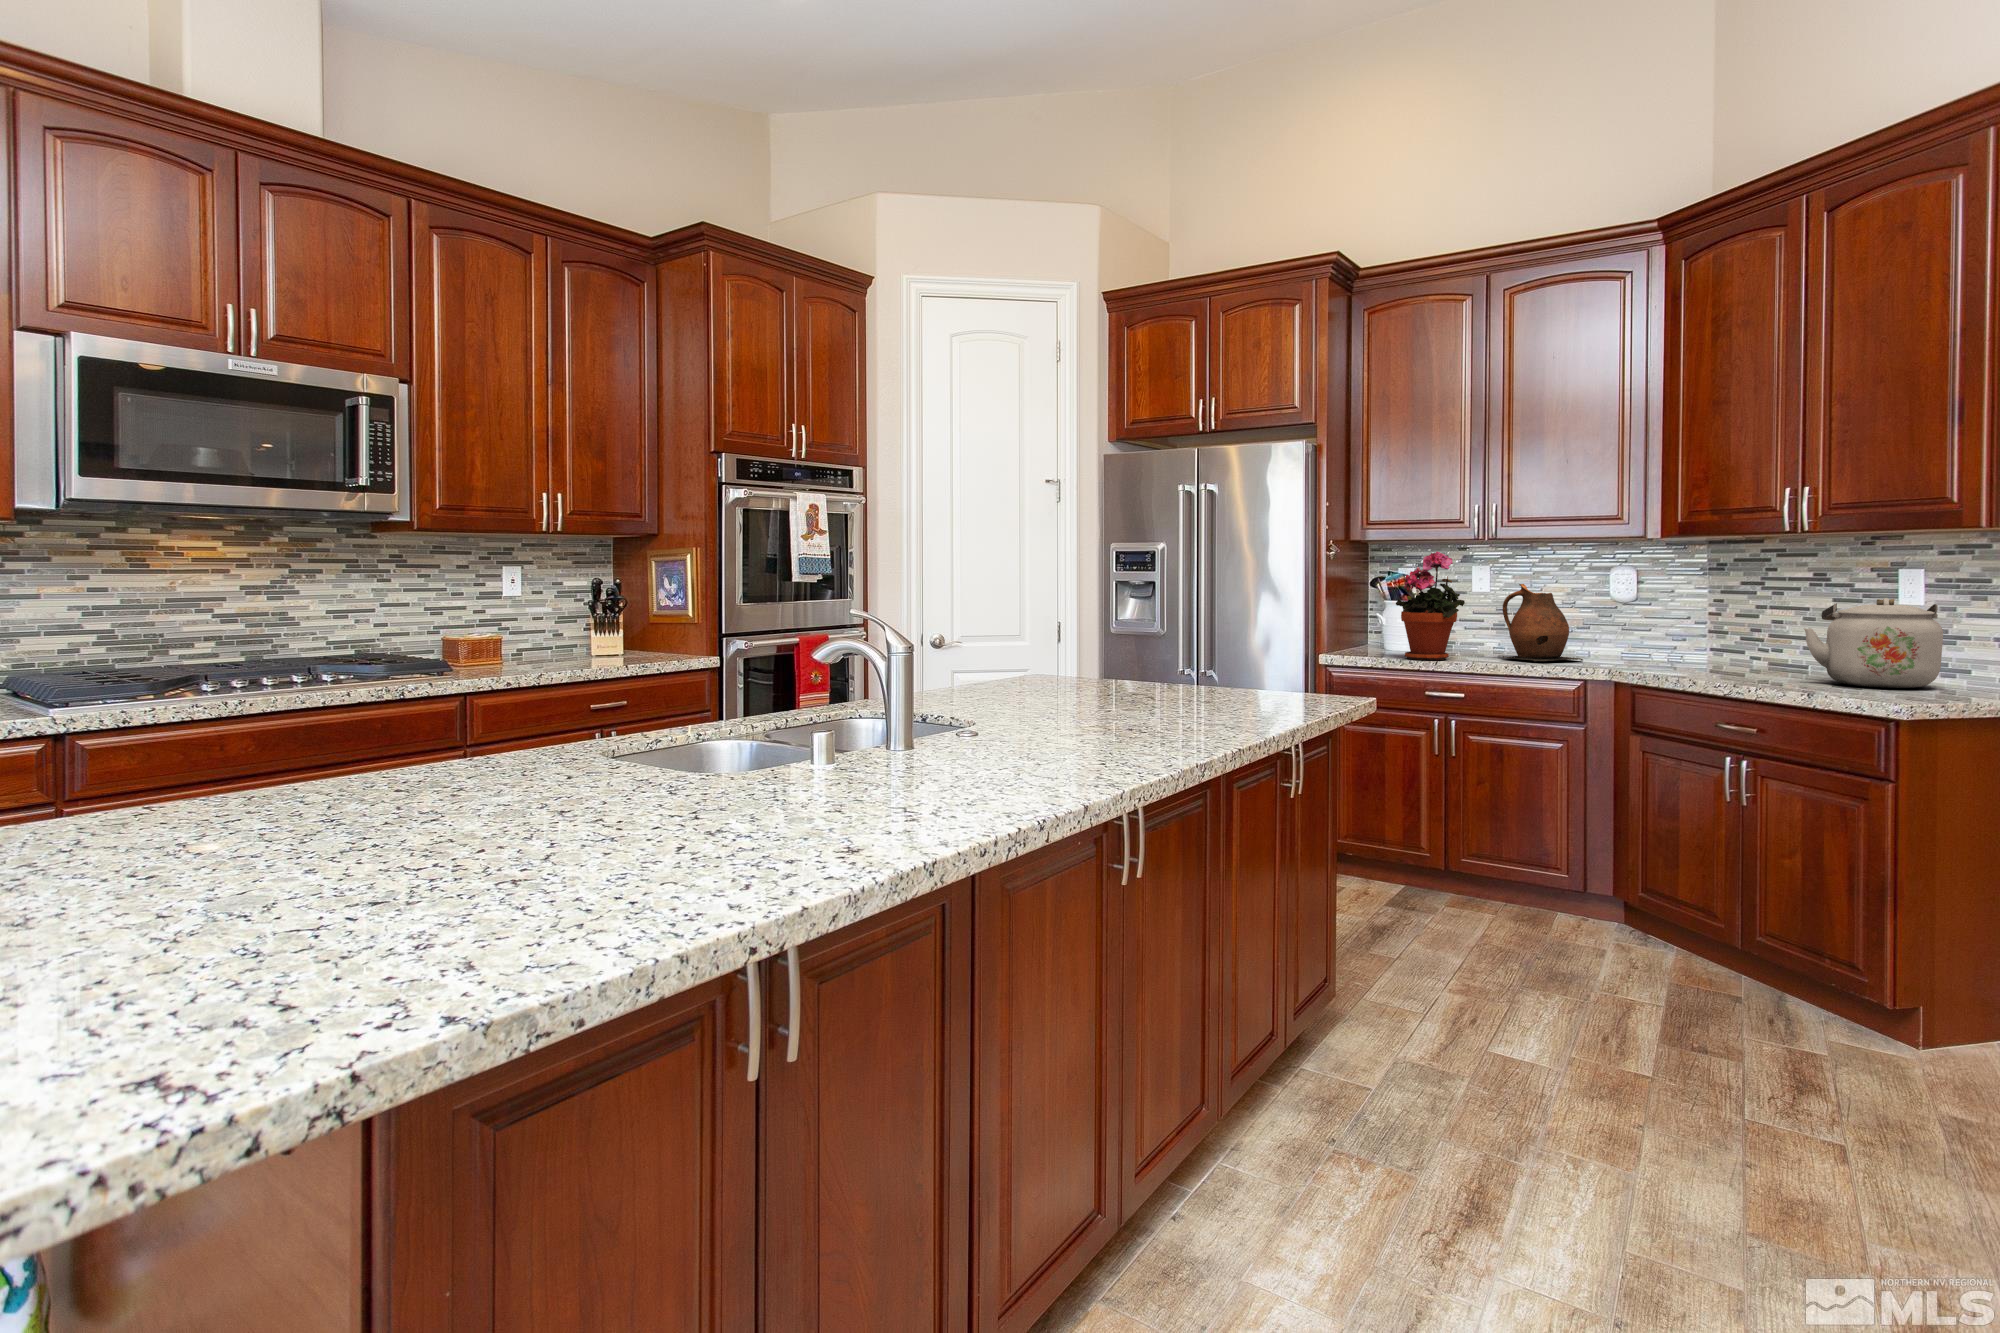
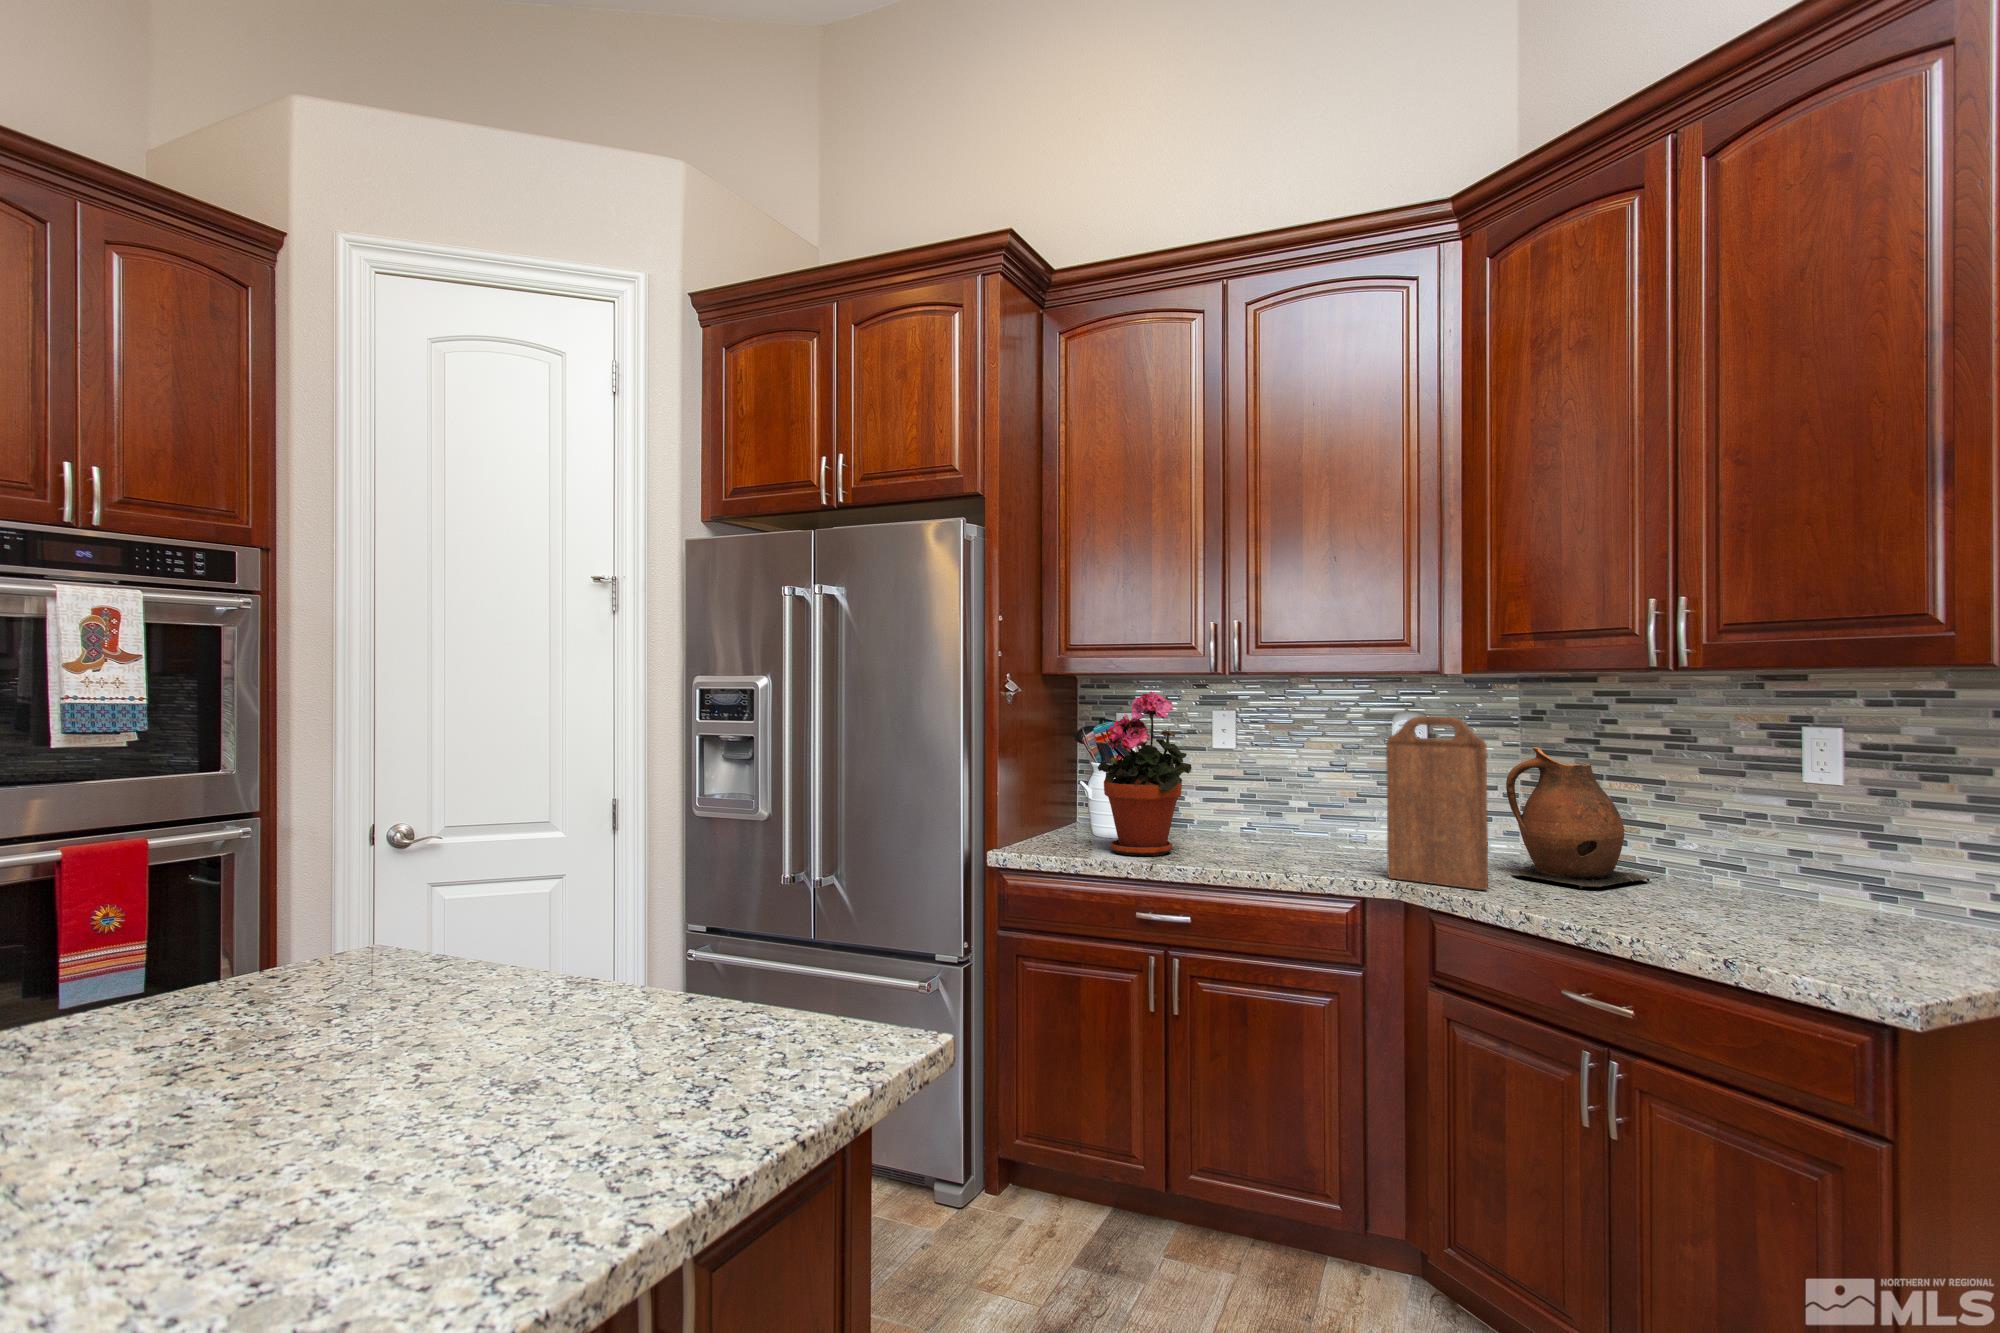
cutting board: none [1603,564,1677,674] -> present [1386,716,1488,890]
ceramic pitcher: present [1503,584,1583,662] -> present [1506,747,1649,888]
kettle: present [1804,598,1943,688] -> none [1684,780,1902,933]

